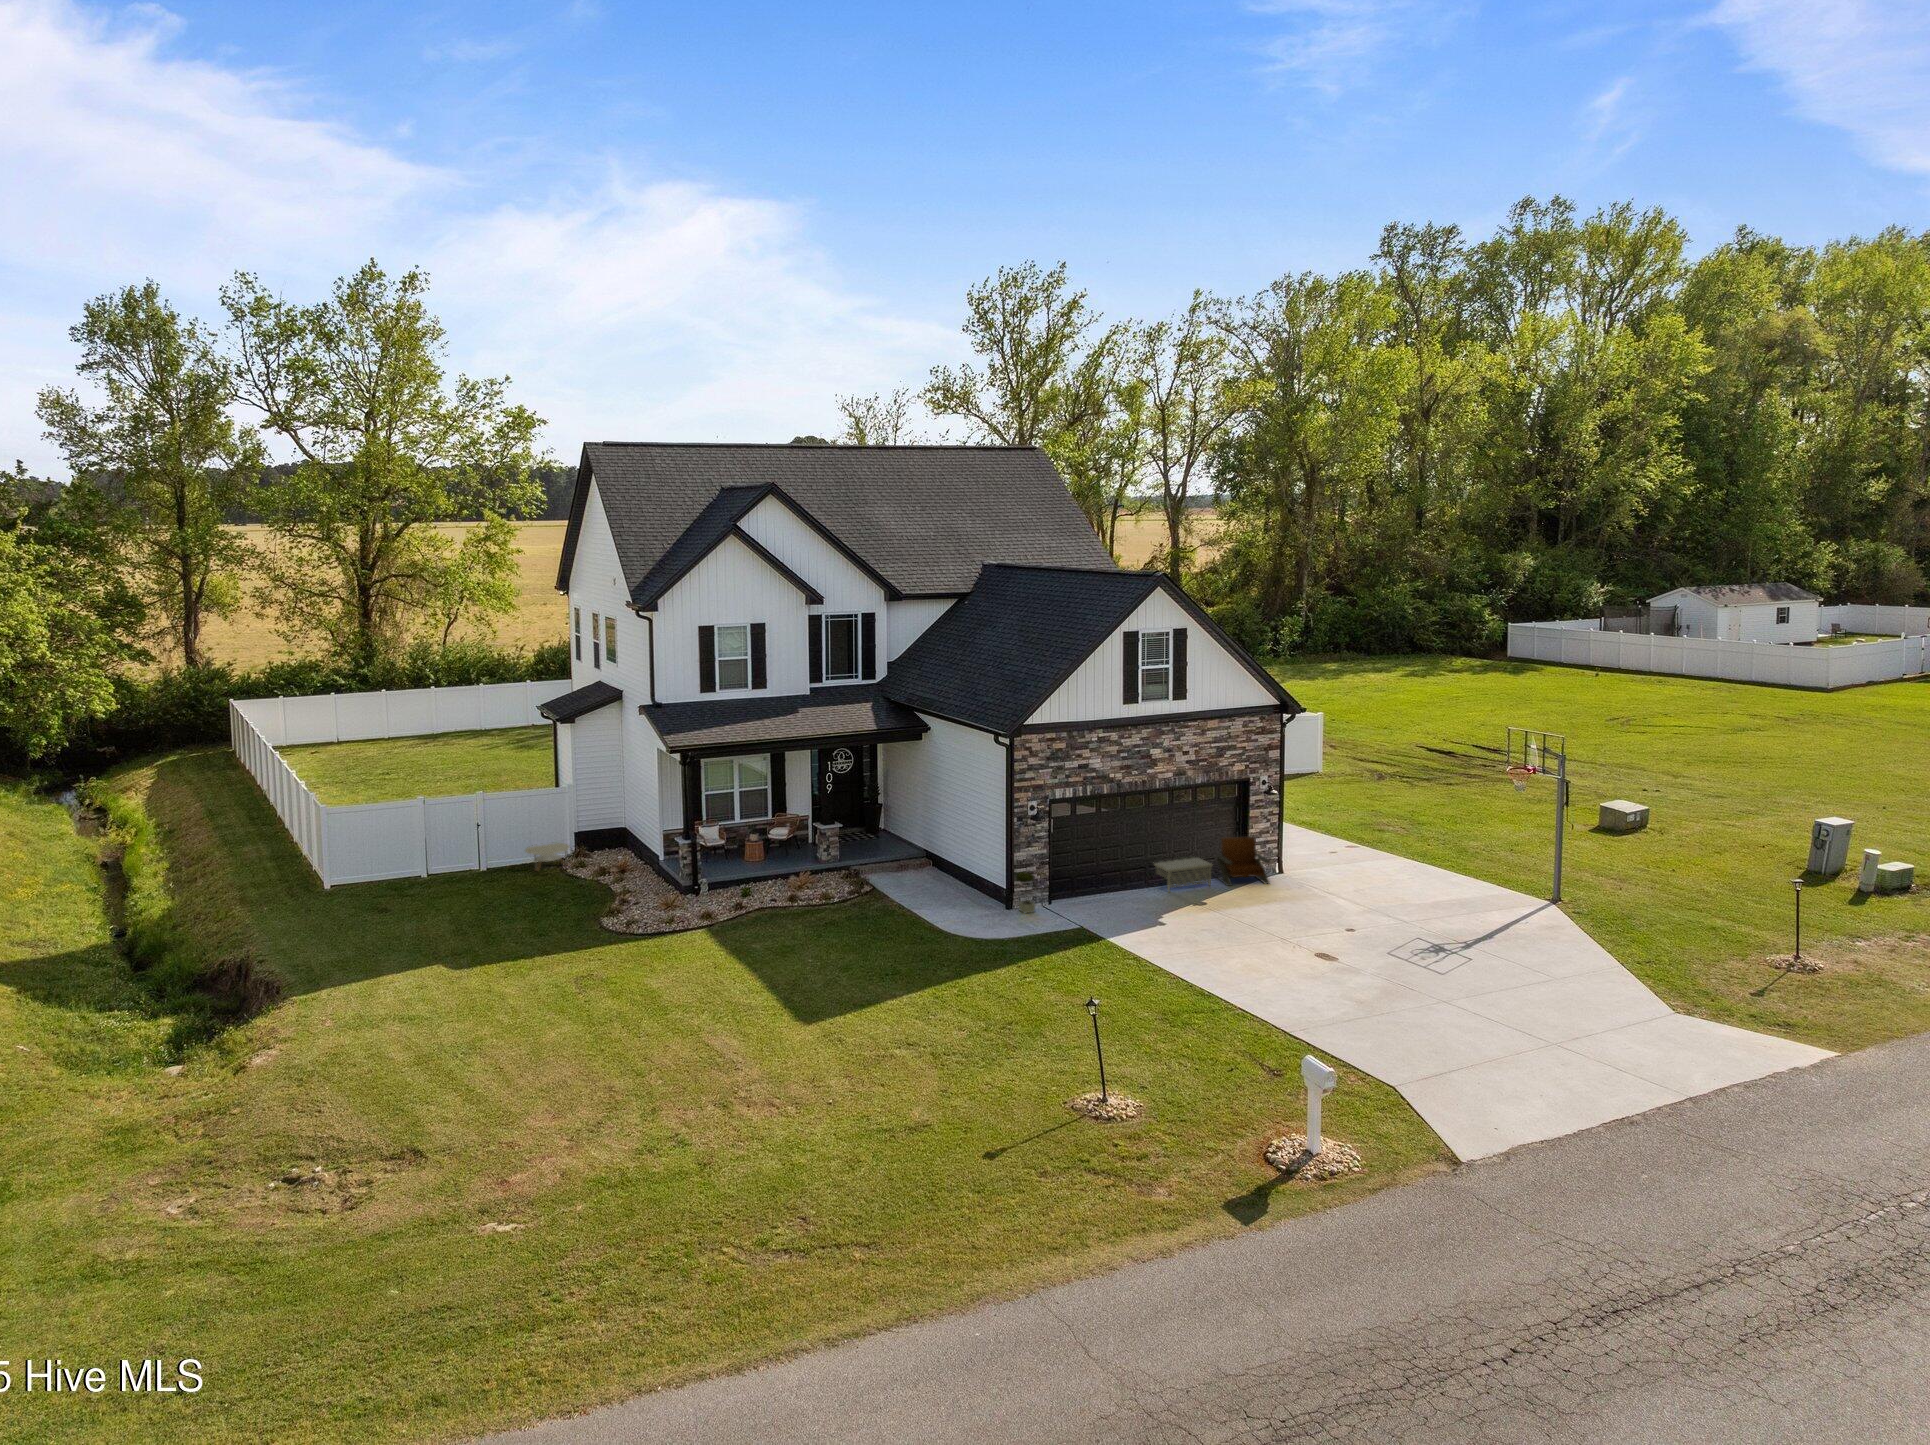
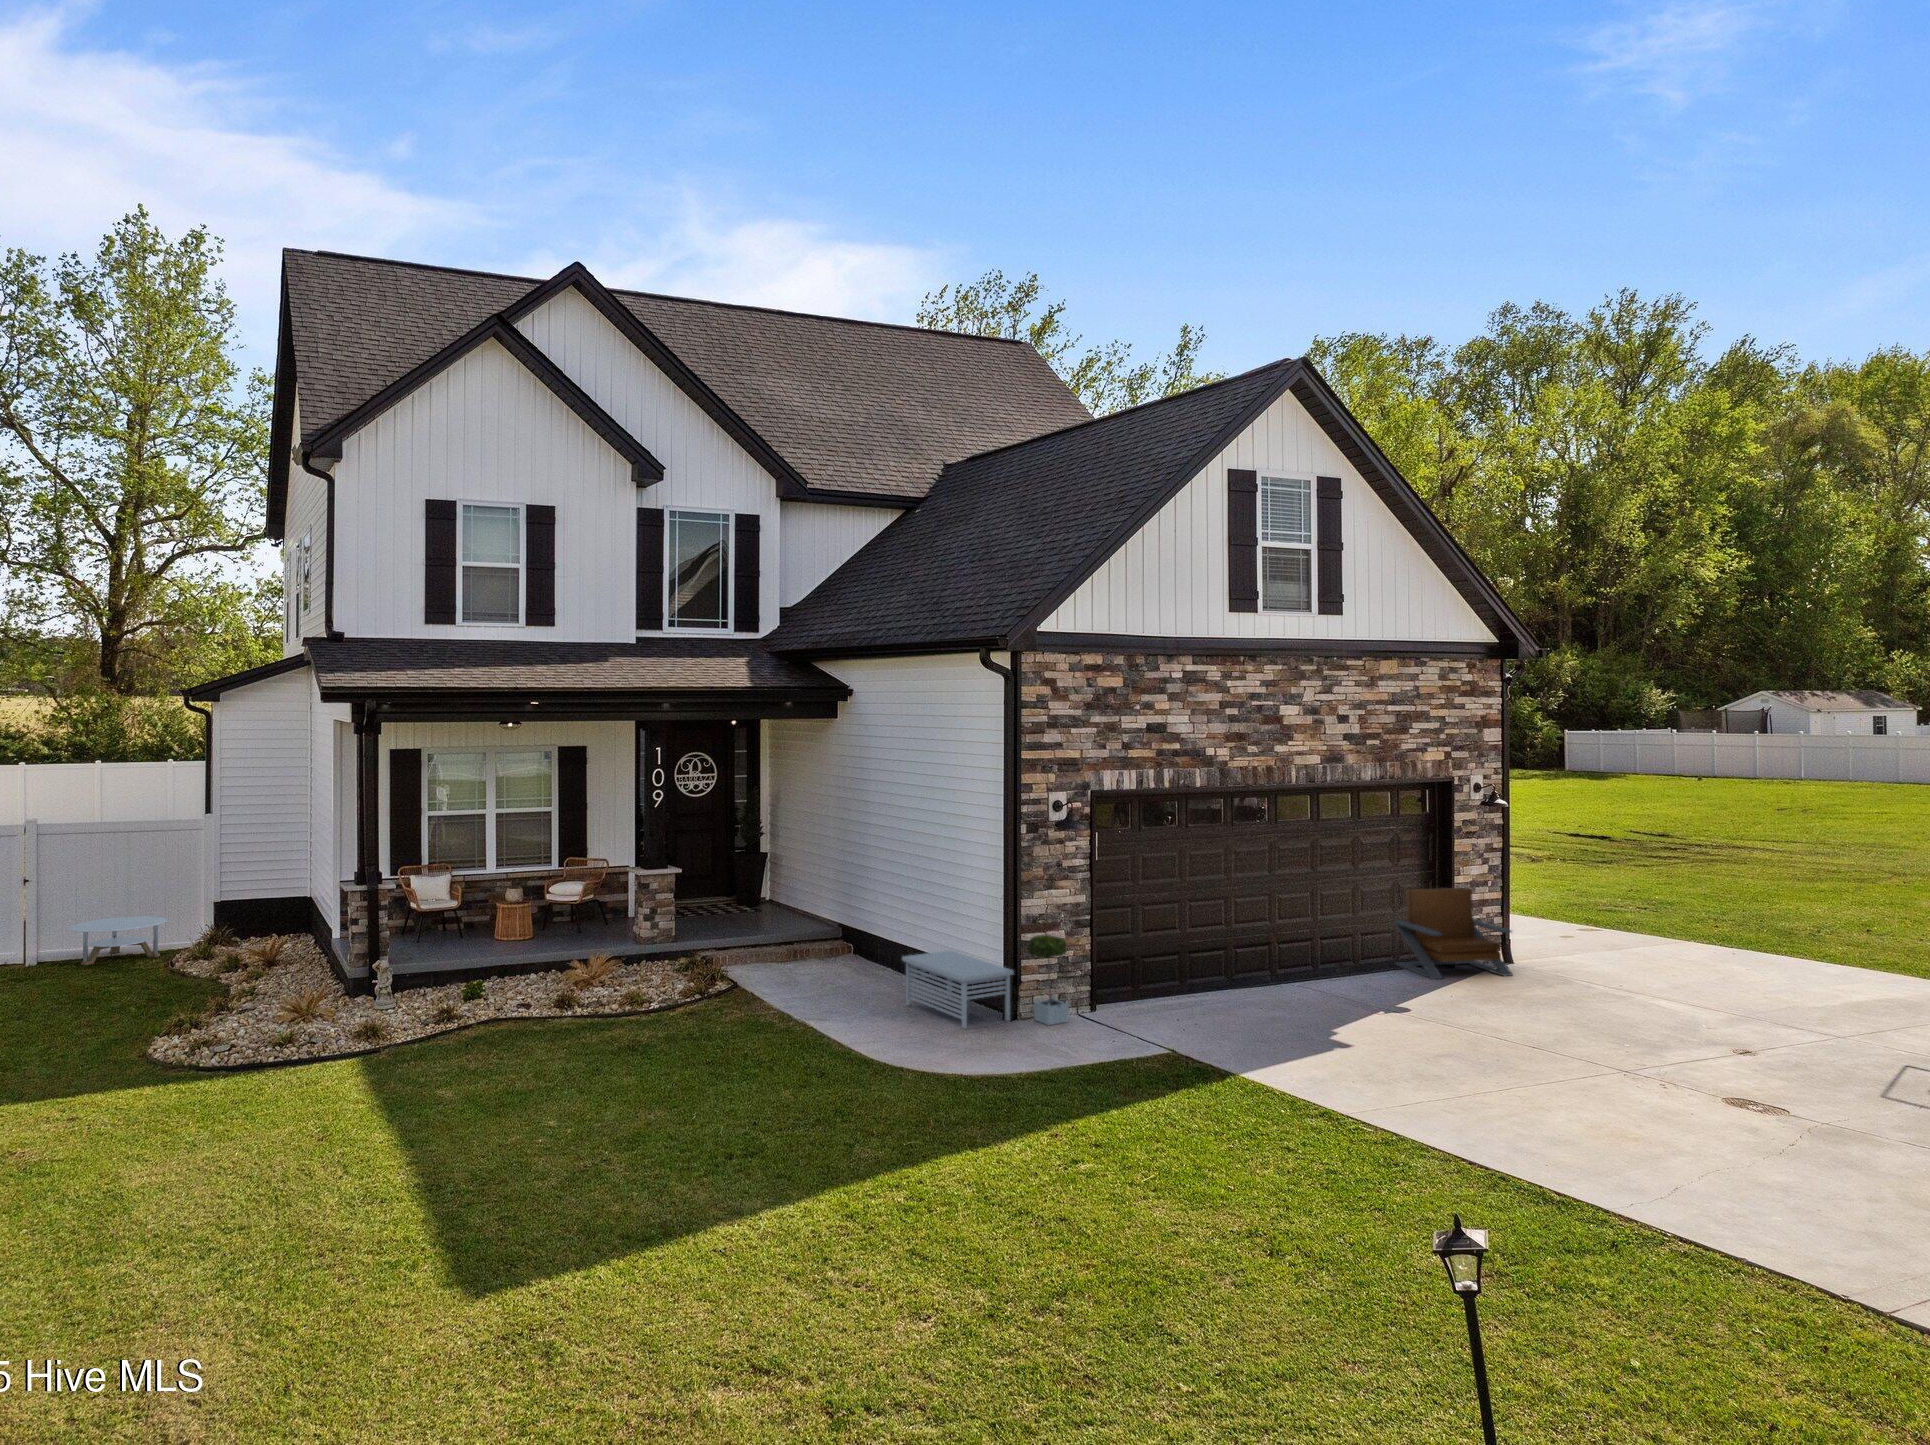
storage bench: present [1154,858,1212,891] -> present [902,950,1014,1028]

